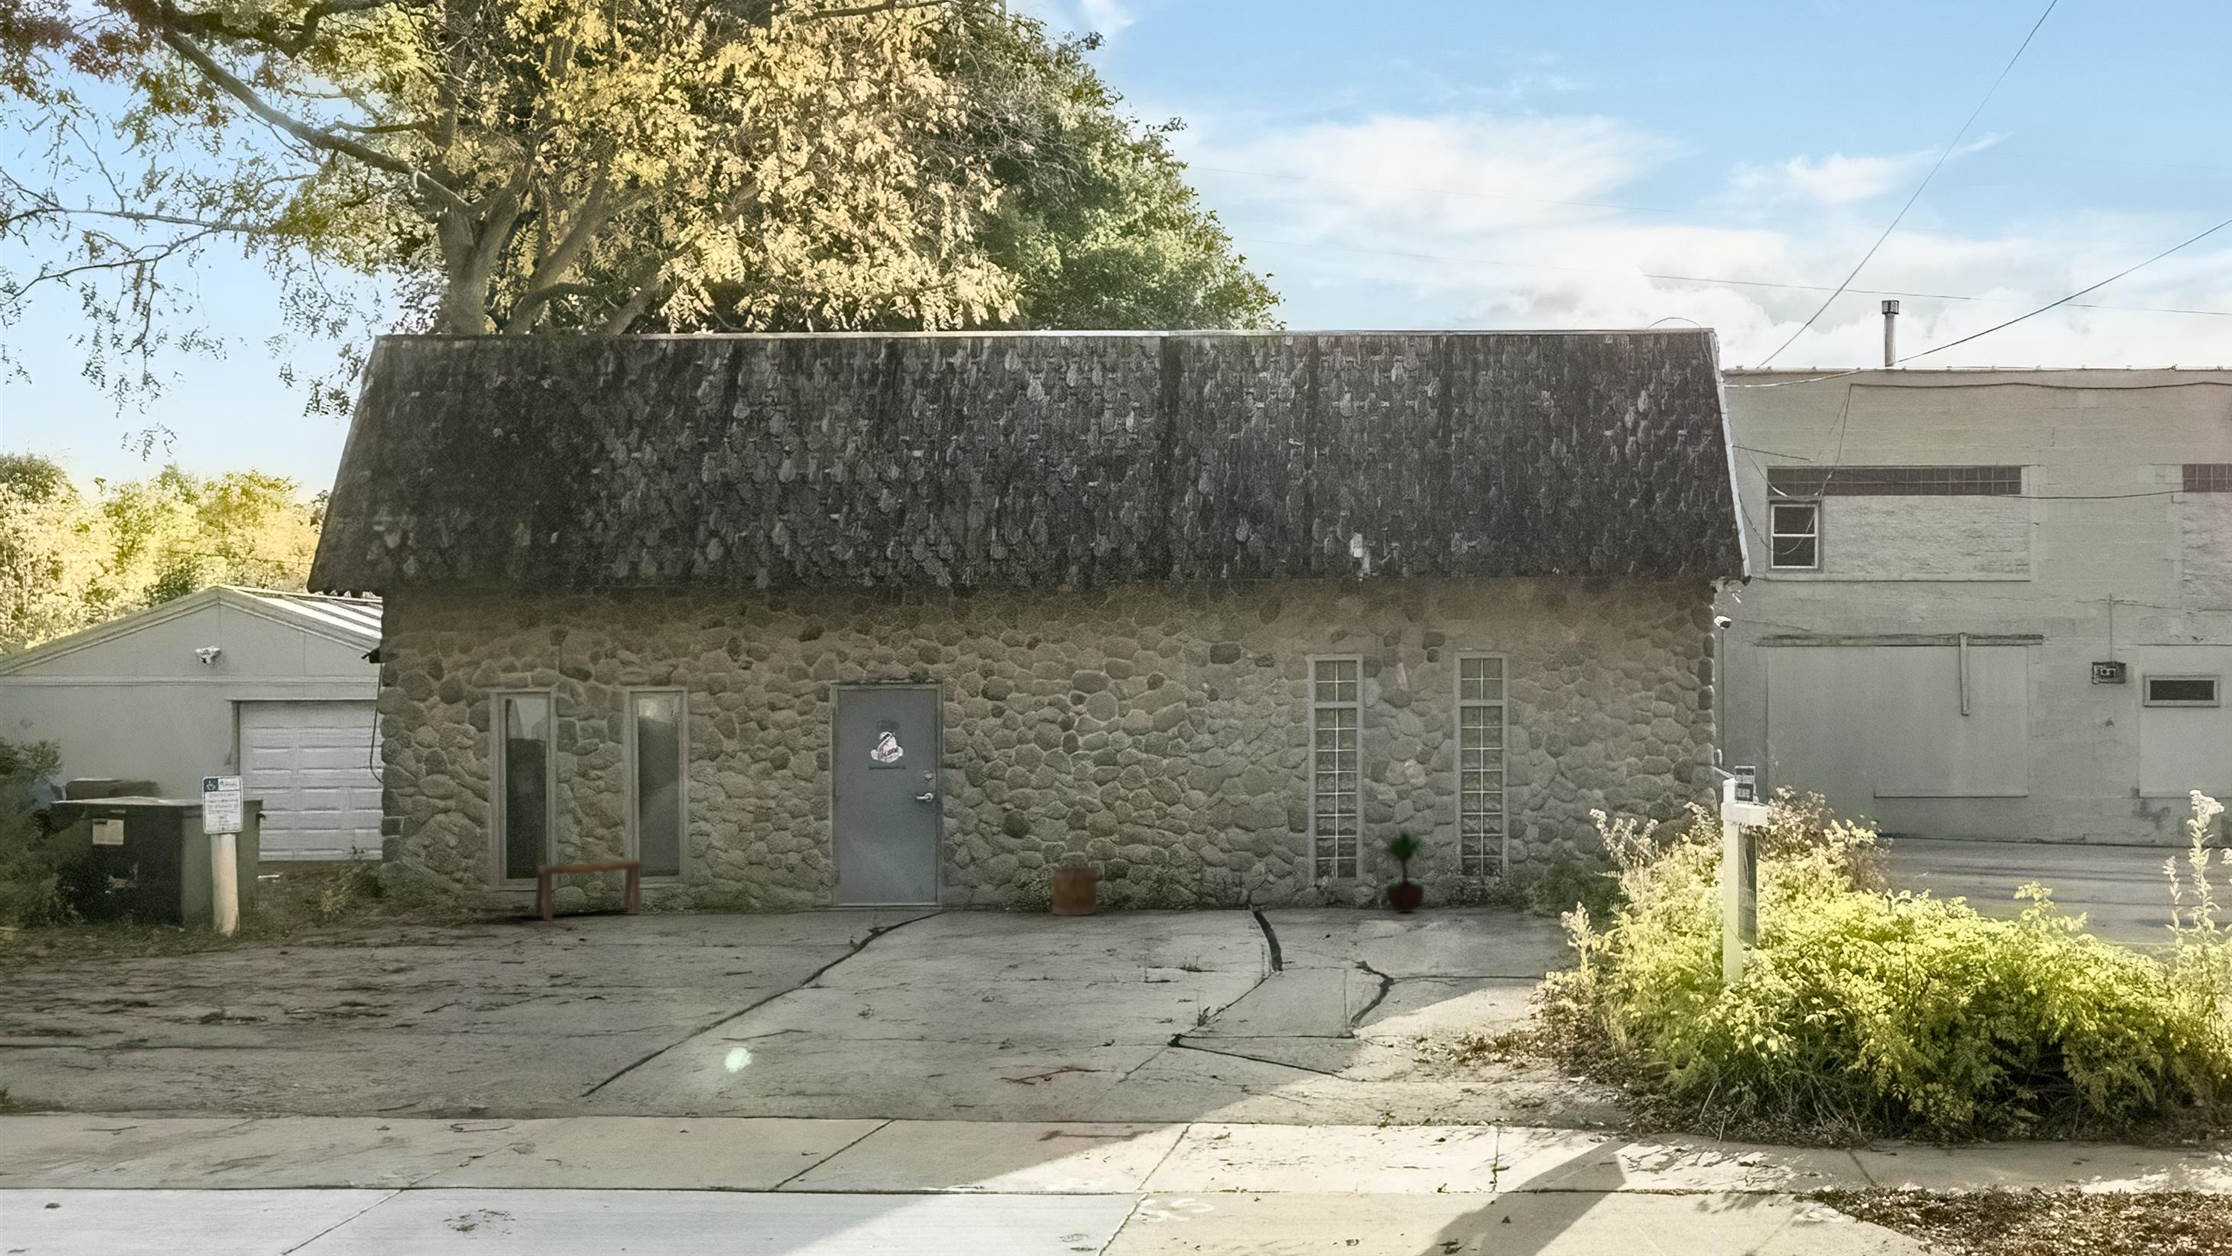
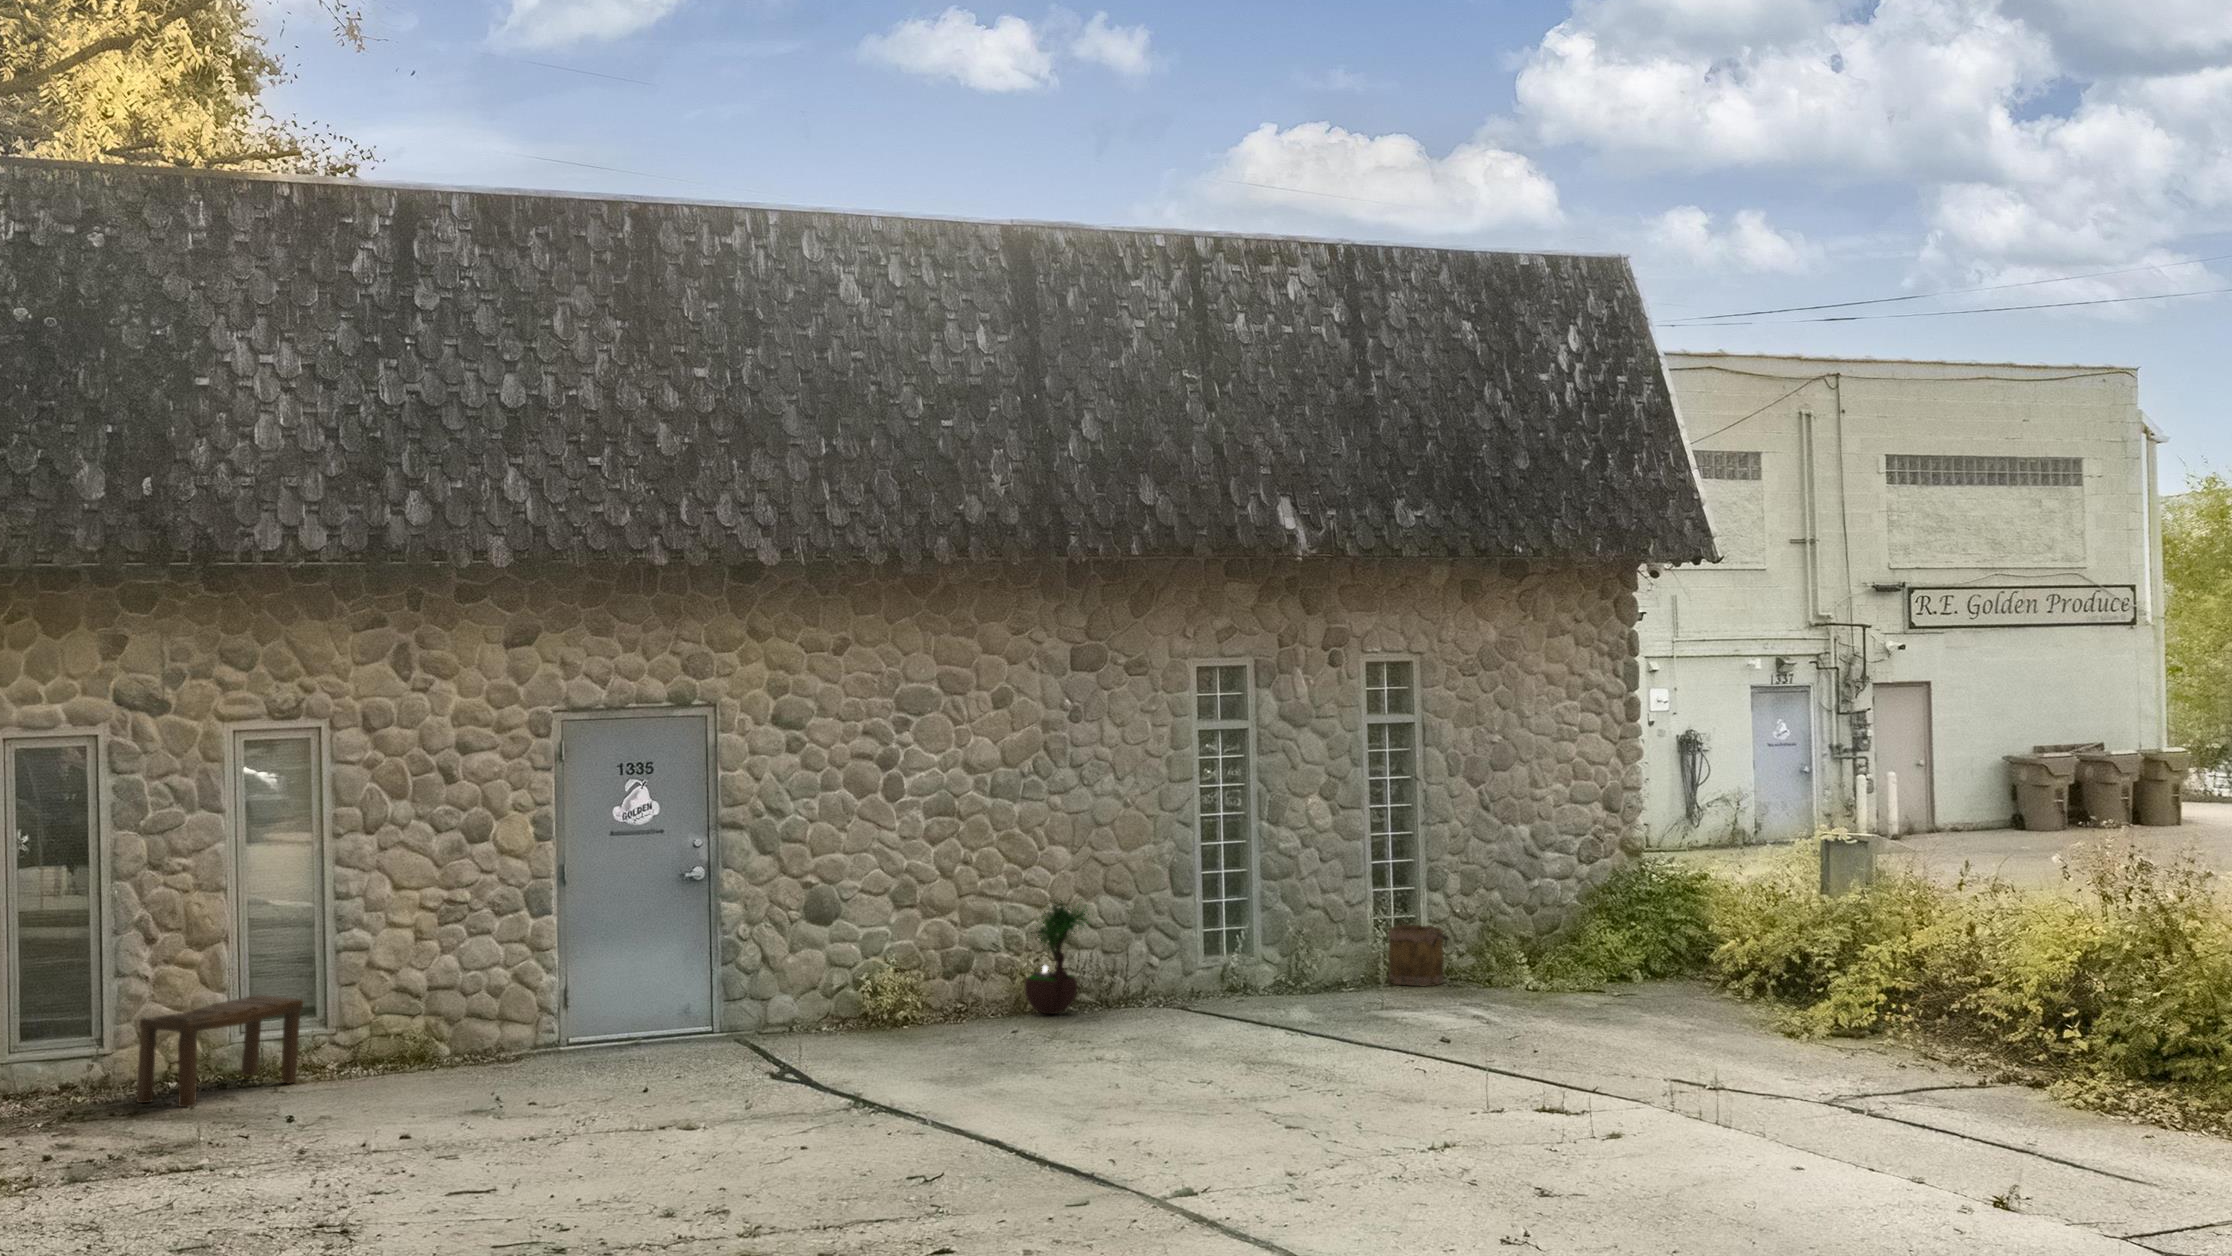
potted tree: present [1383,829,1425,912] -> present [1024,899,1089,1014]
bucket: present [1052,866,1102,916] -> present [1388,924,1449,986]

